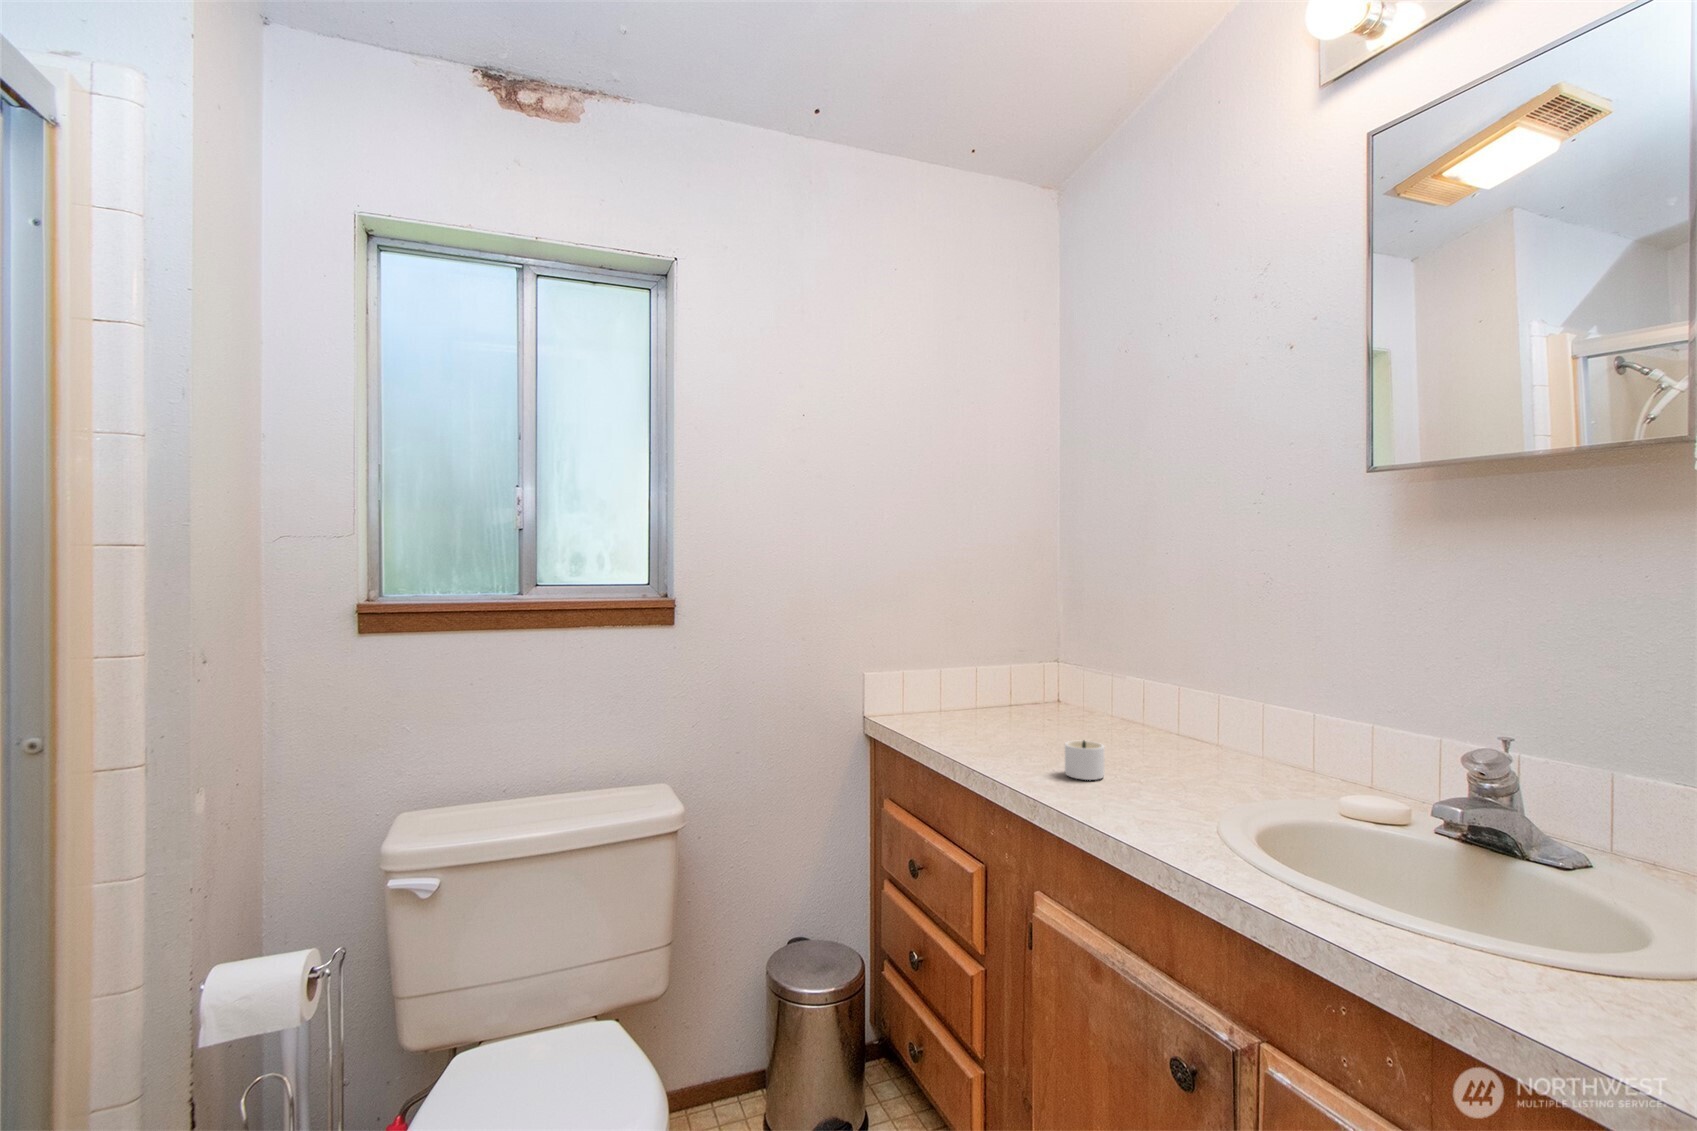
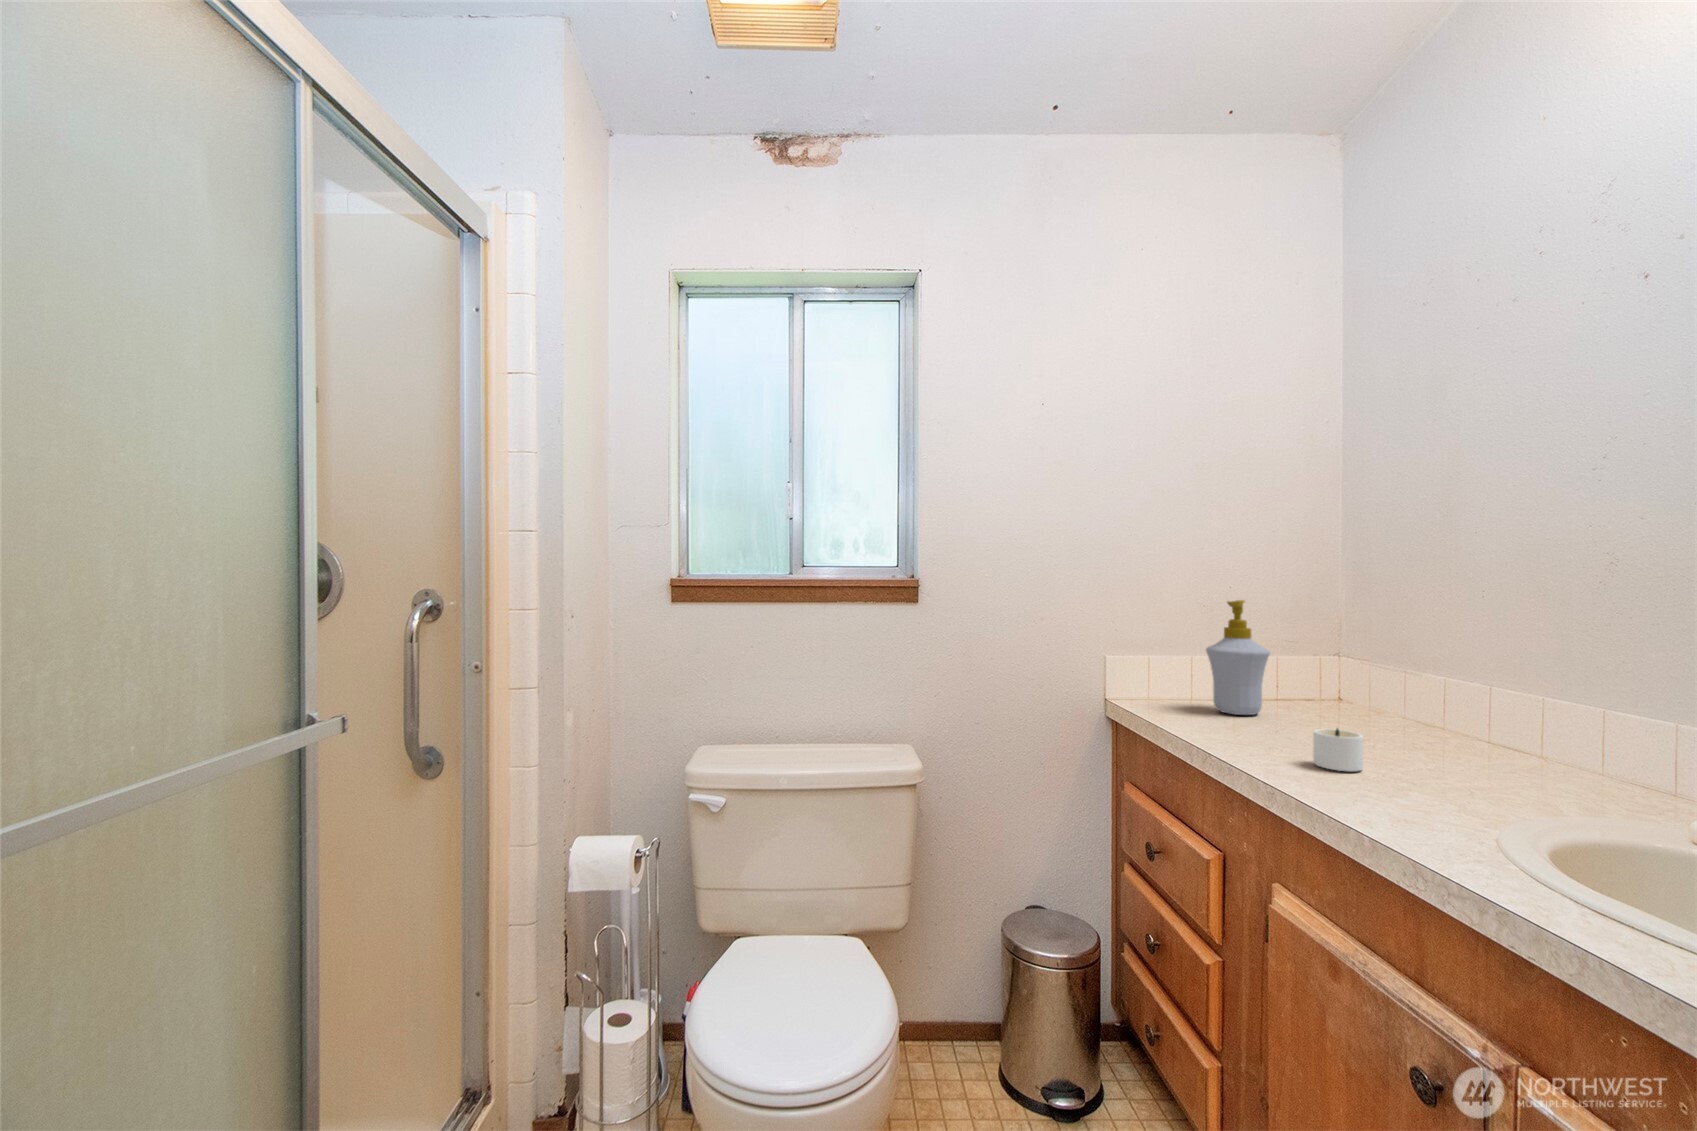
soap bottle: none [959,617,1014,727] -> present [1206,600,1270,715]

